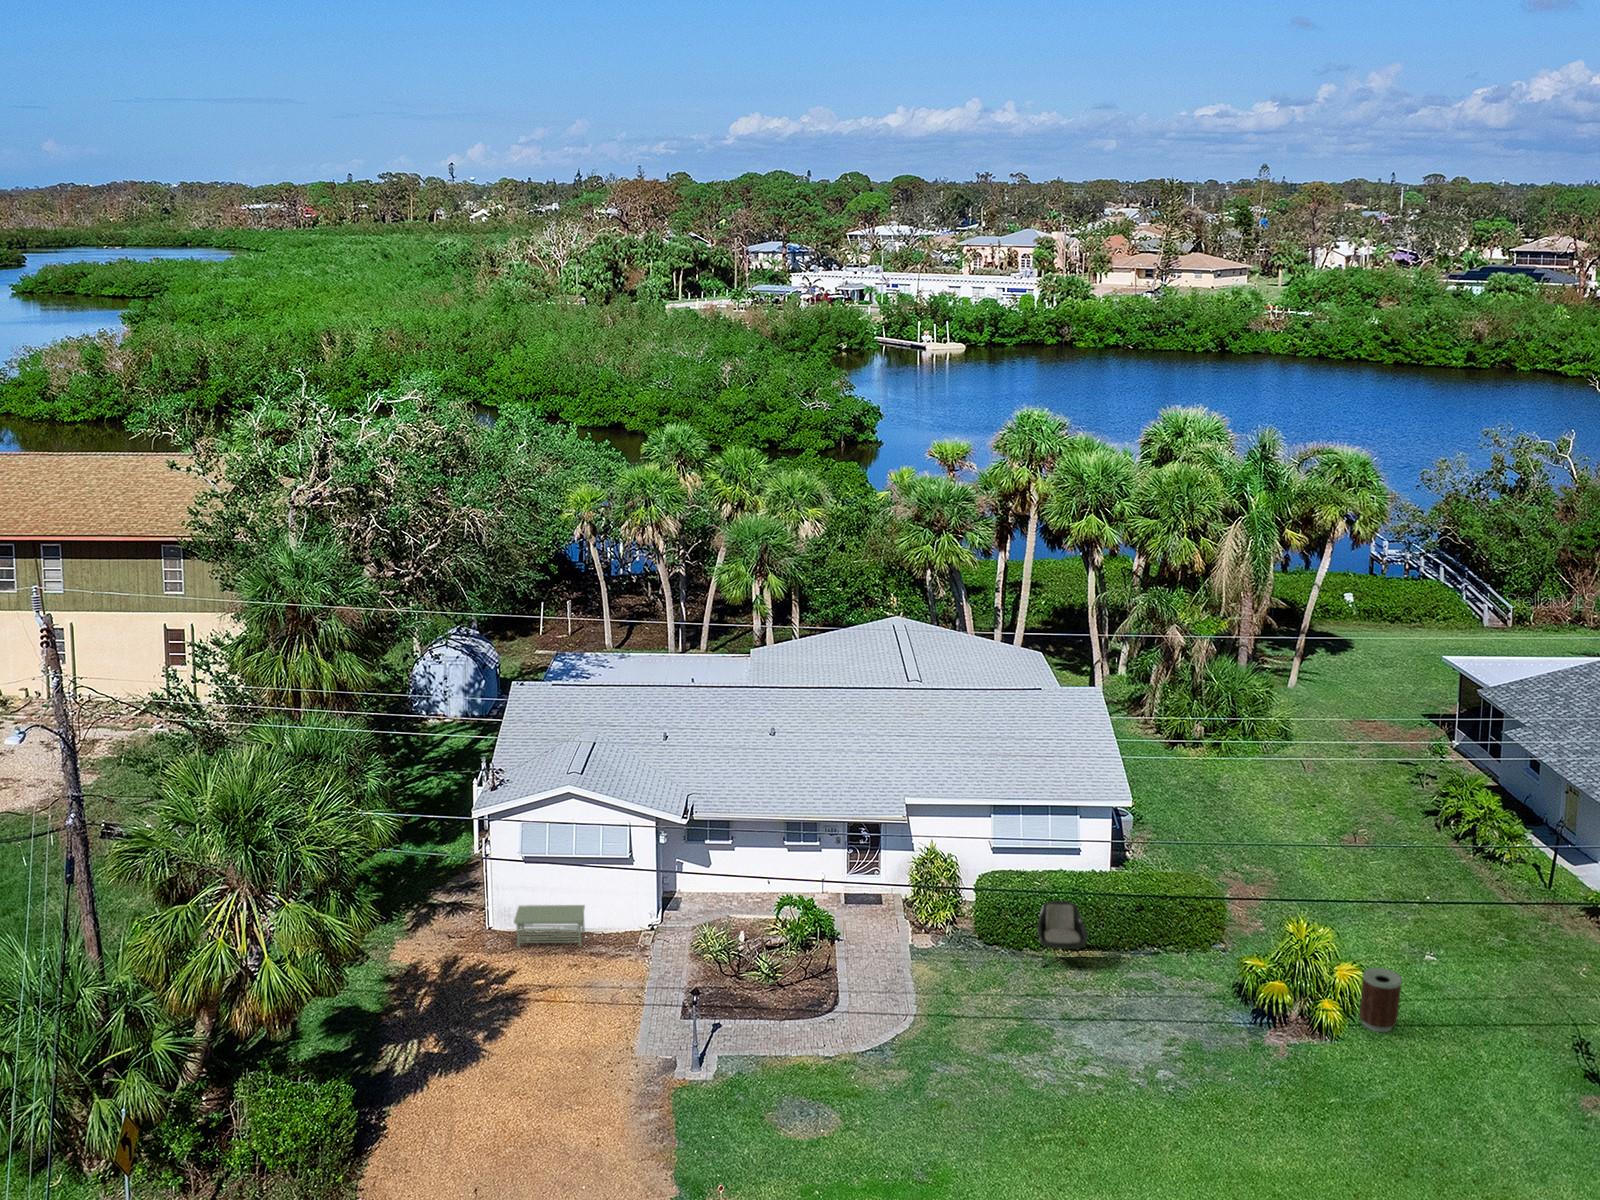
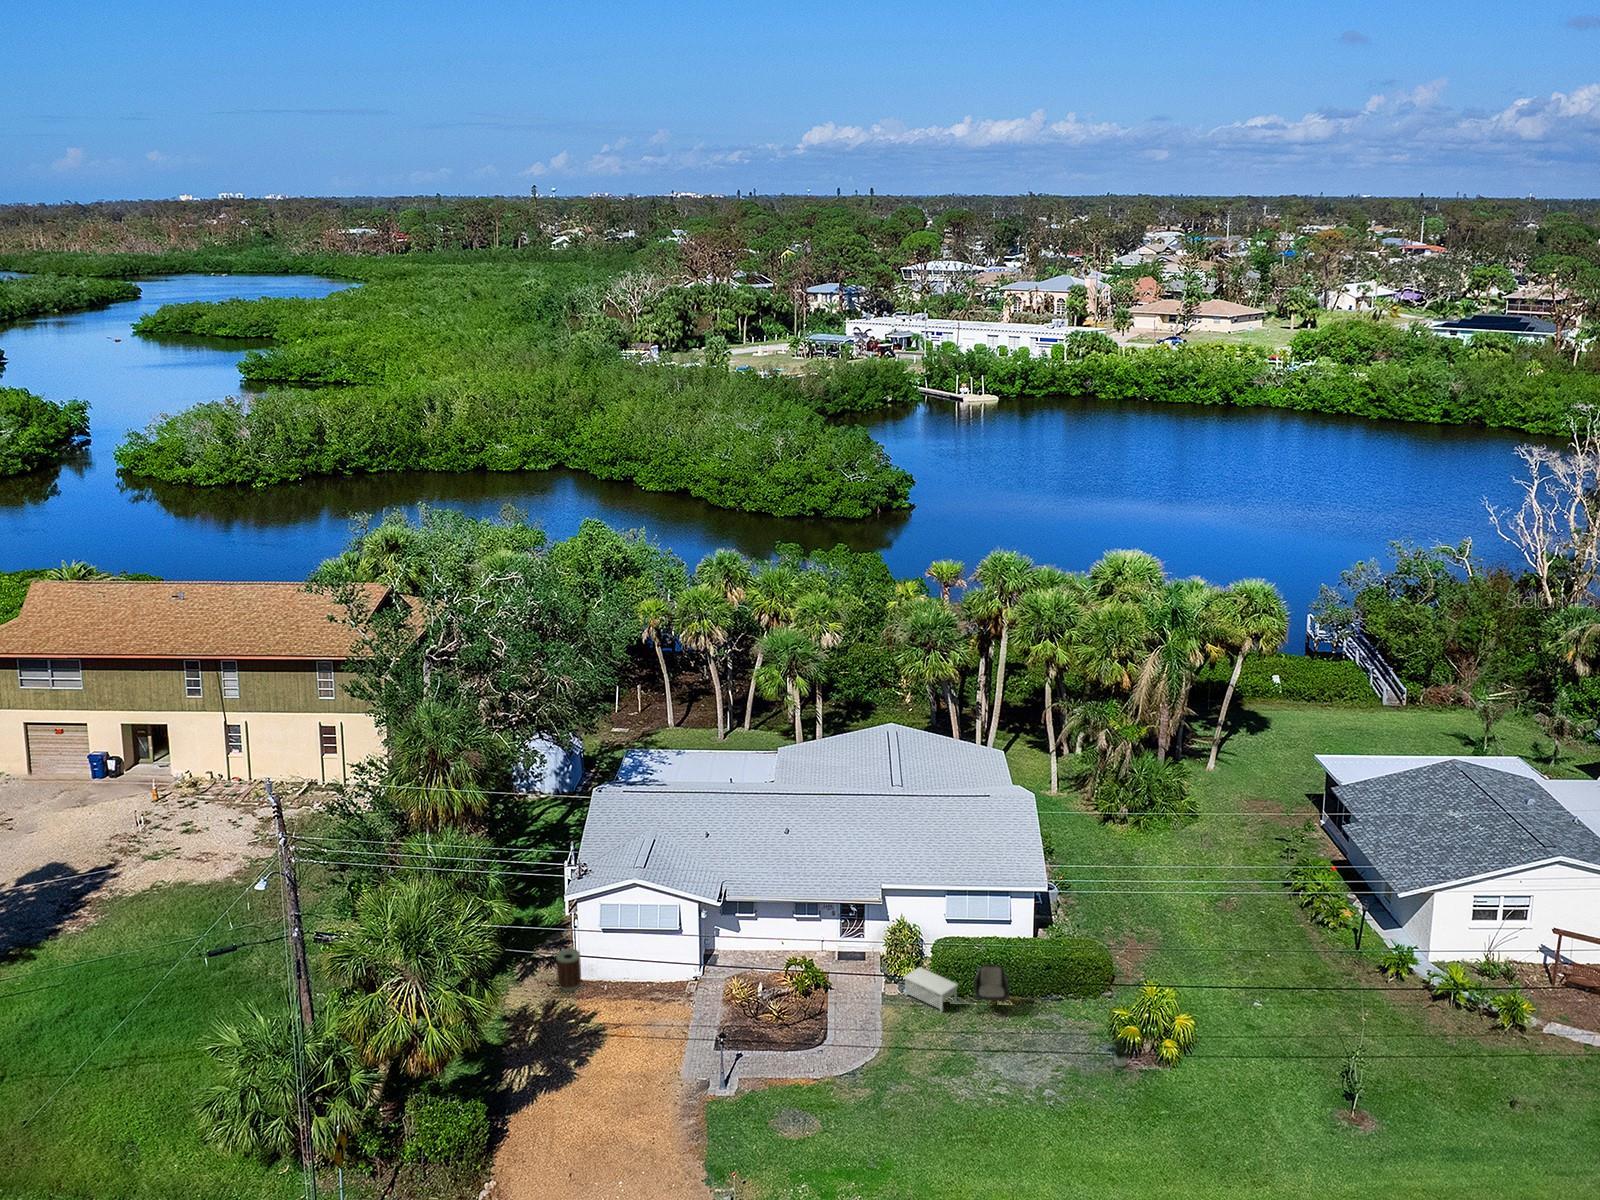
storage bench: present [514,905,585,947] -> present [904,967,958,1012]
trash can: present [1359,968,1402,1032] -> present [556,949,581,991]
potted plant: none [1231,990,1272,1031] -> present [1107,1037,1135,1067]

